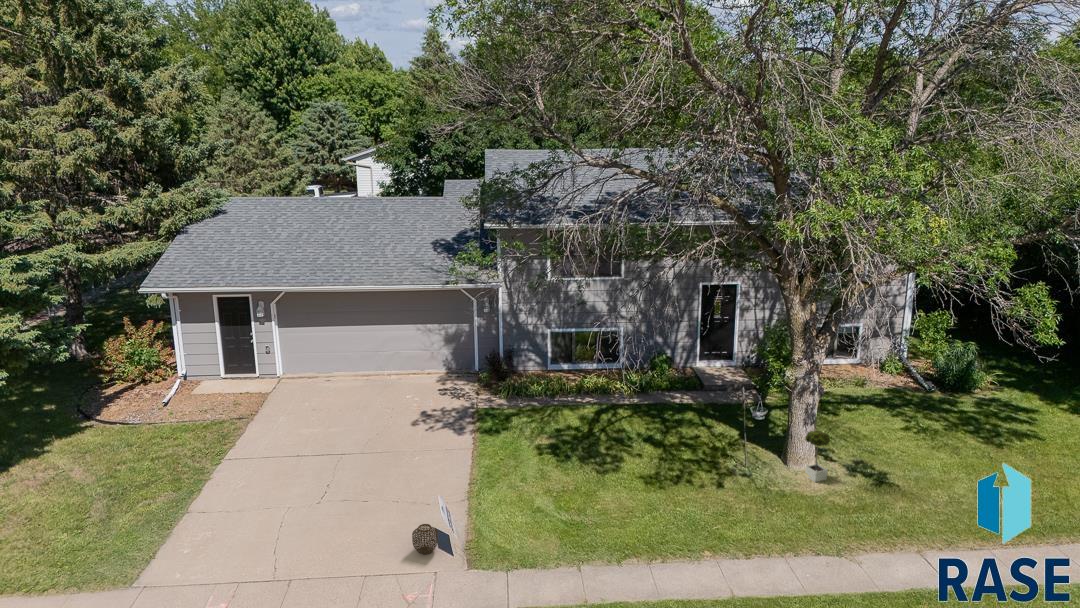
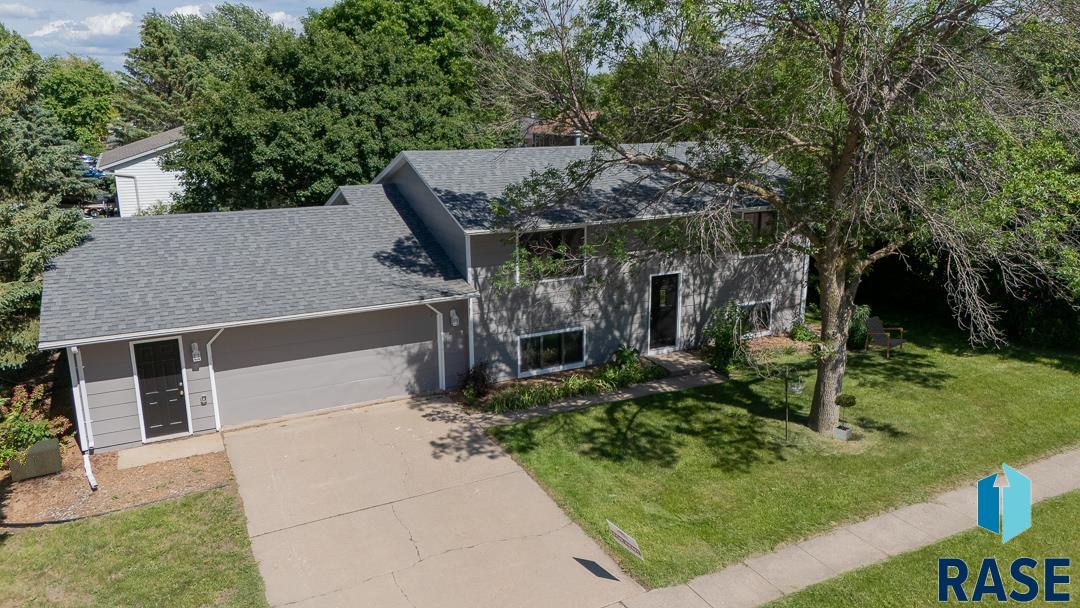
lounge chair: none [955,357,1009,407] -> present [865,316,907,357]
storage bench: none [123,363,164,391] -> present [9,438,62,482]
woven basket: present [412,524,438,555] -> none [575,555,603,589]

